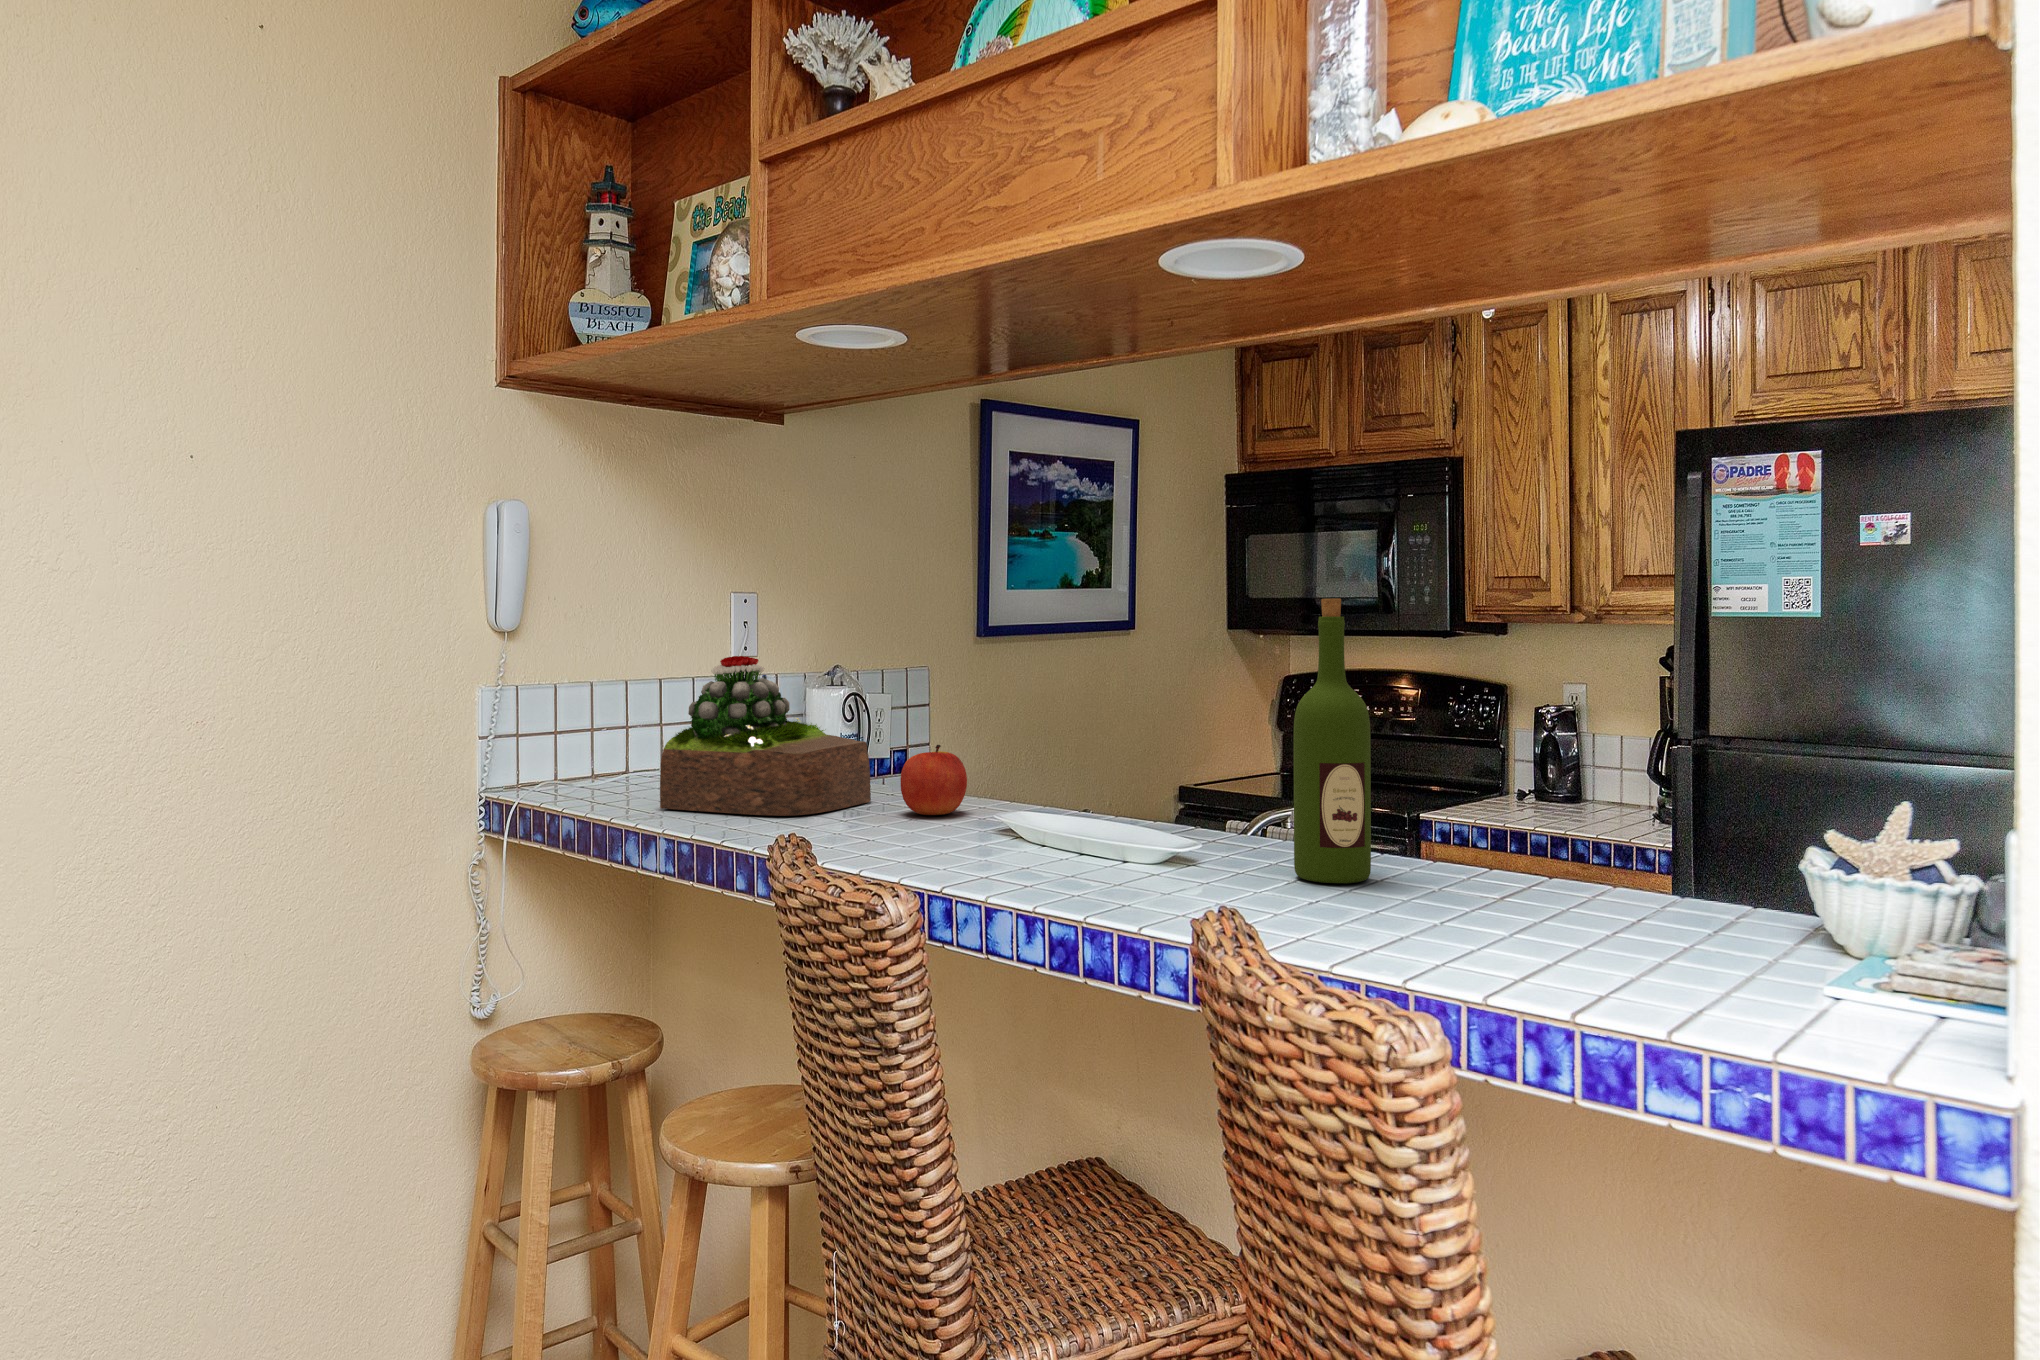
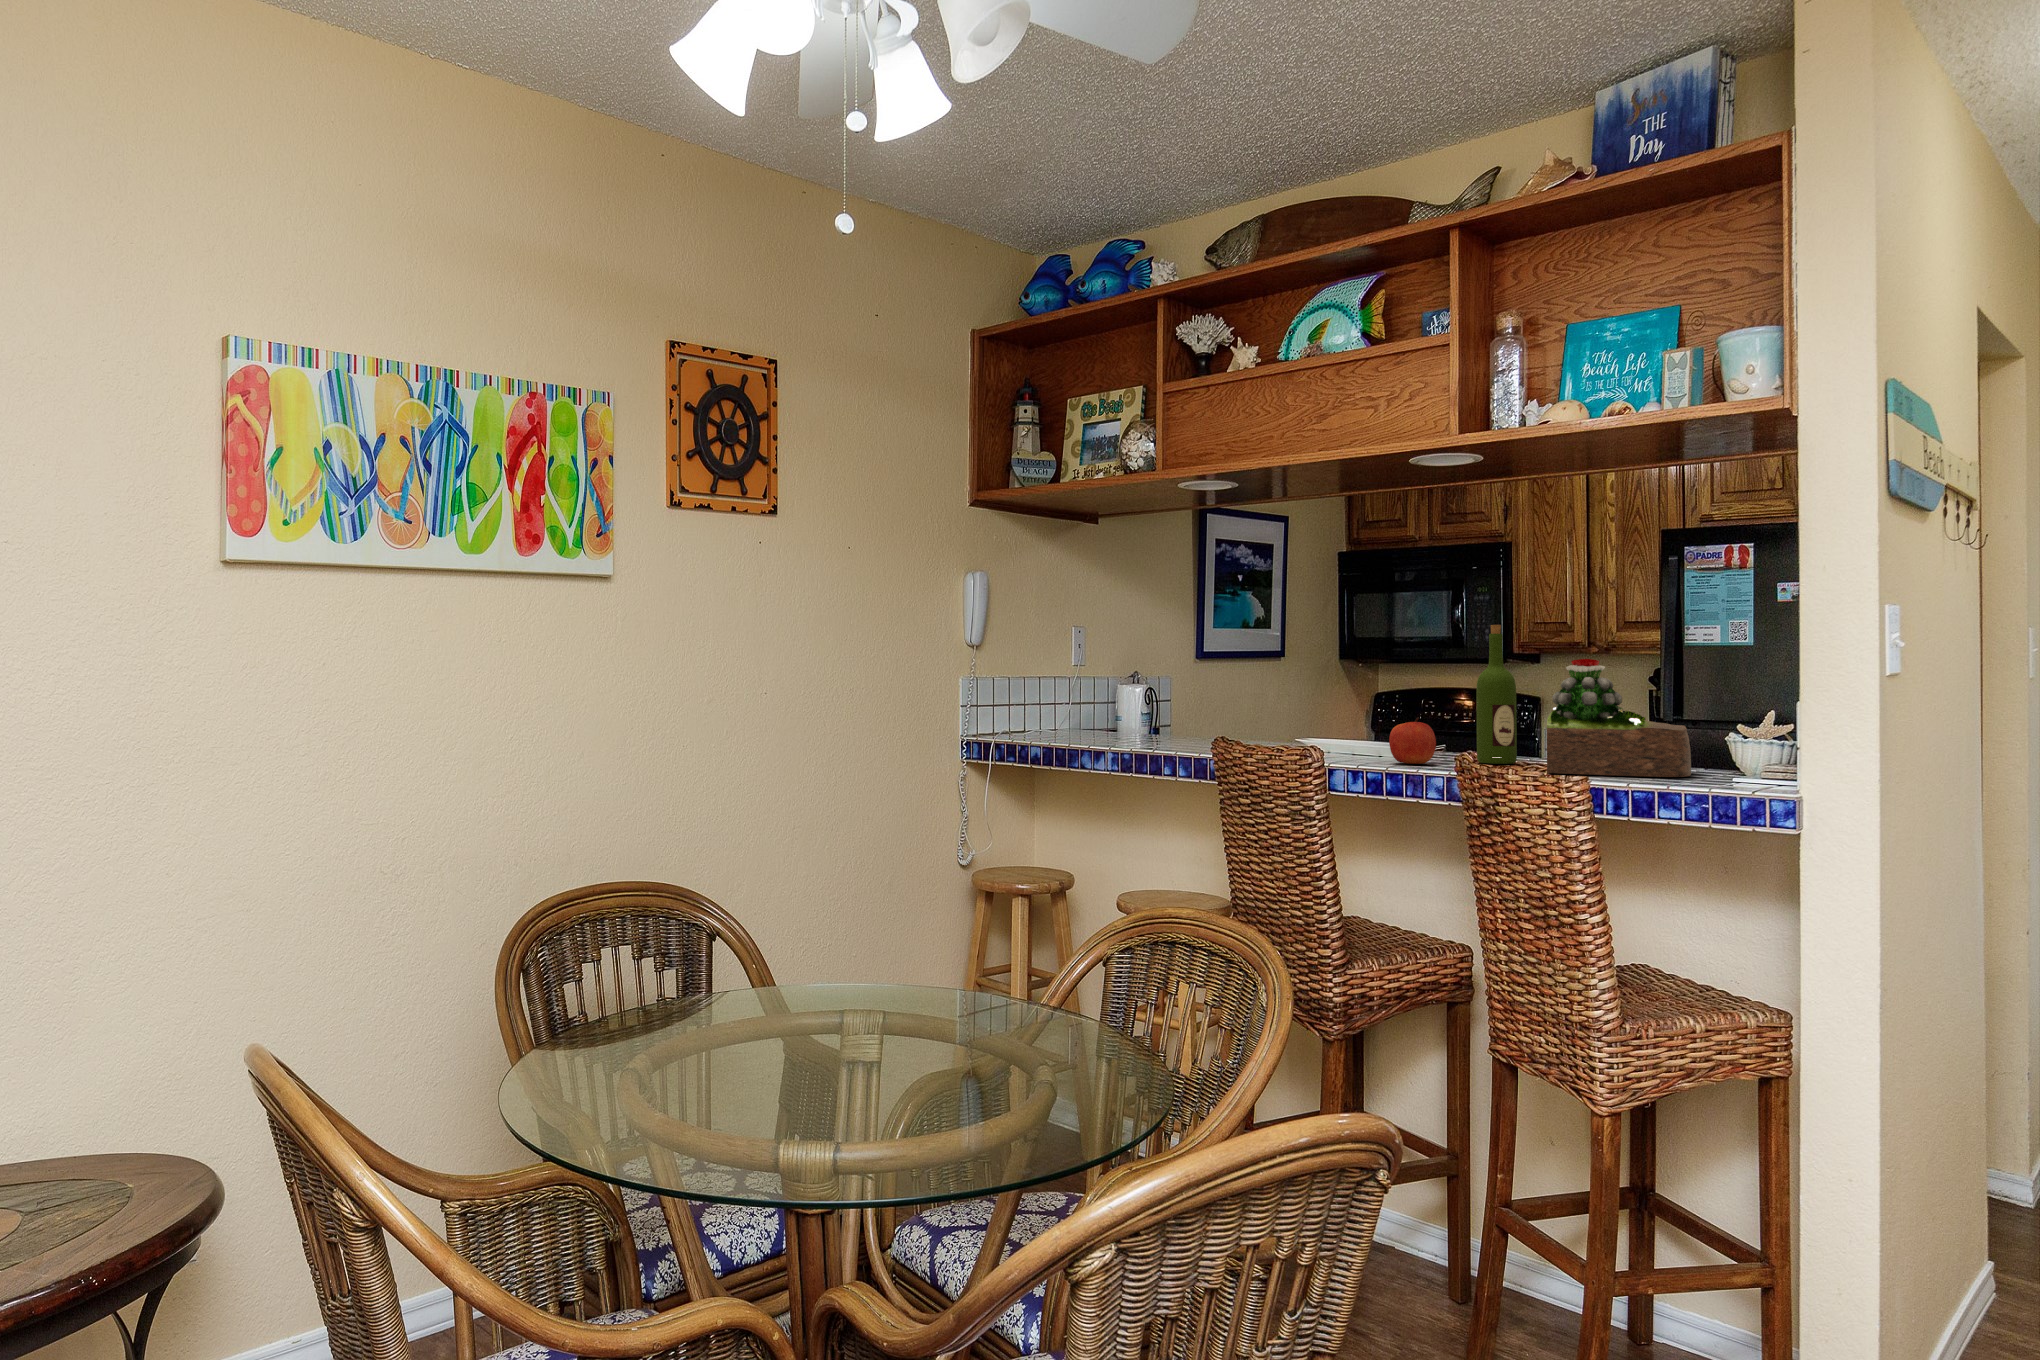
succulent plant: present [660,656,871,816] -> present [1547,659,1691,777]
apple: present [900,745,967,815] -> present [1389,717,1436,764]

